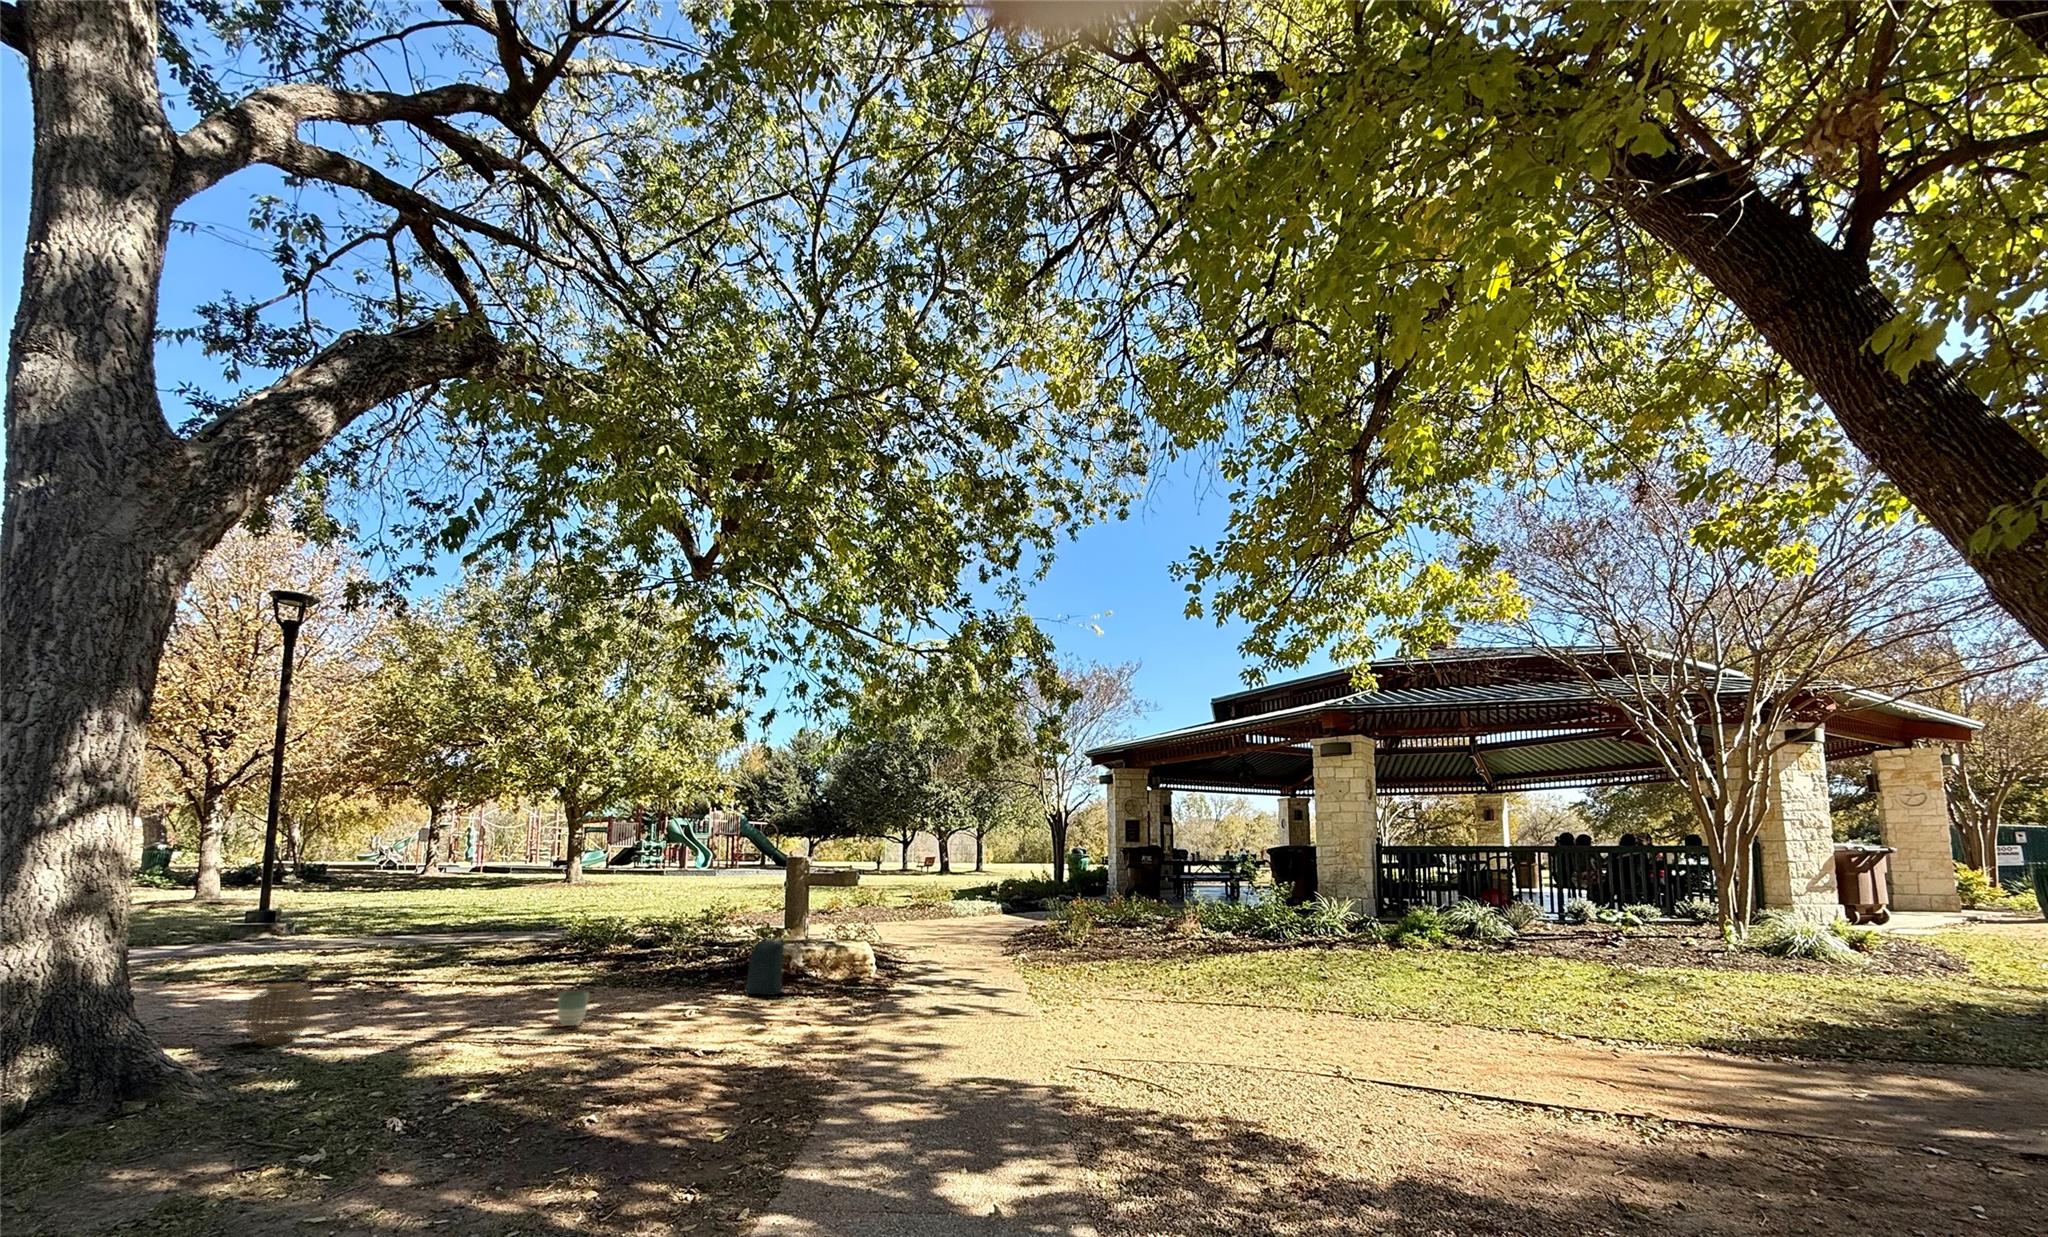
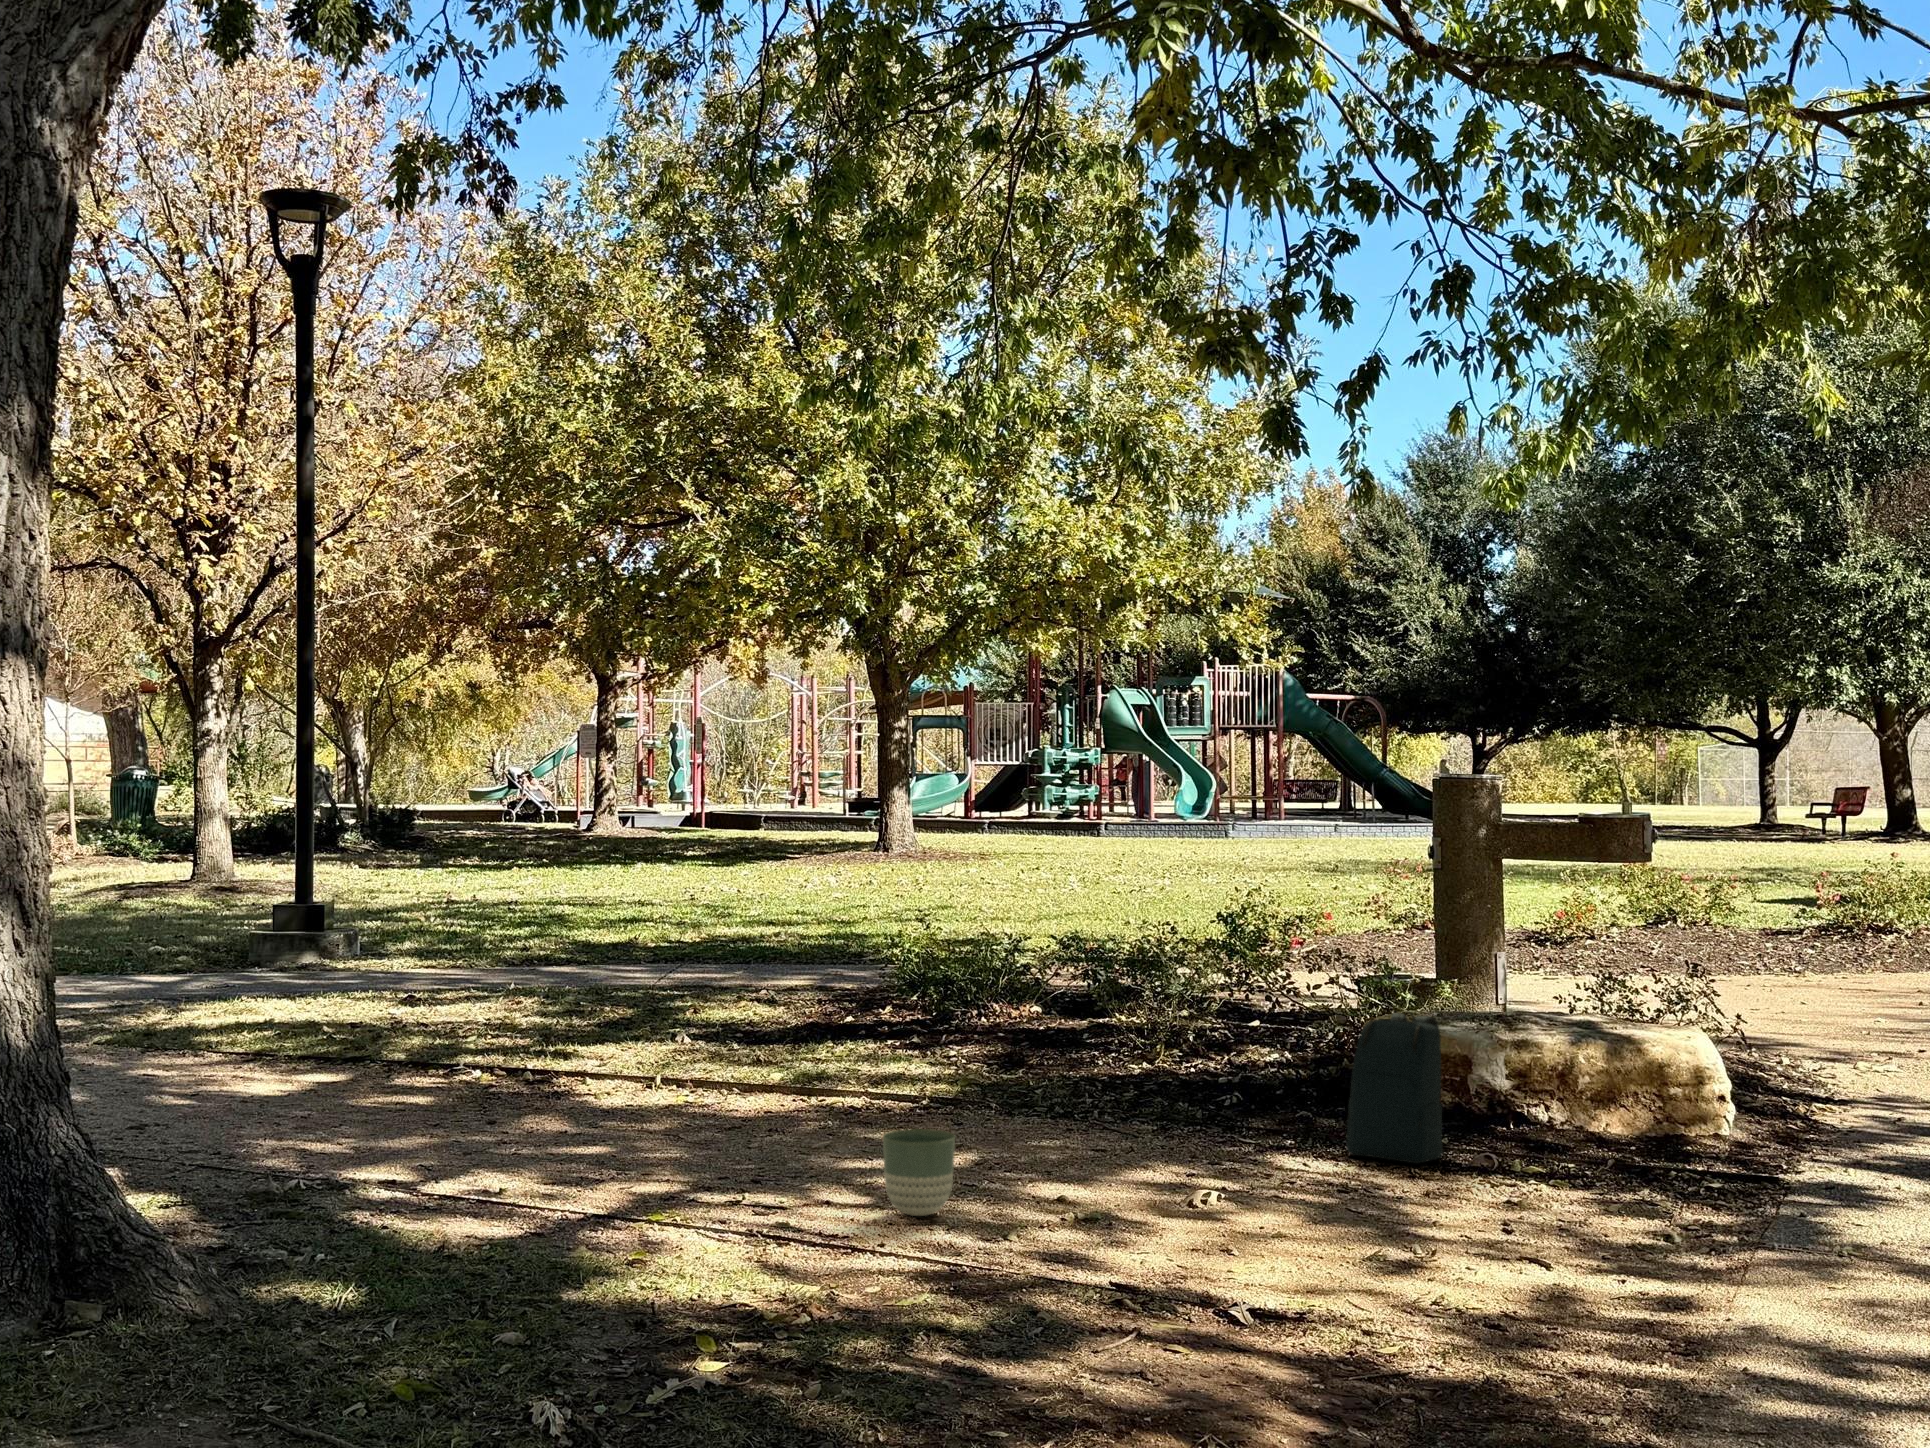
woven basket: present [246,982,313,1044] -> none [229,1071,354,1208]

